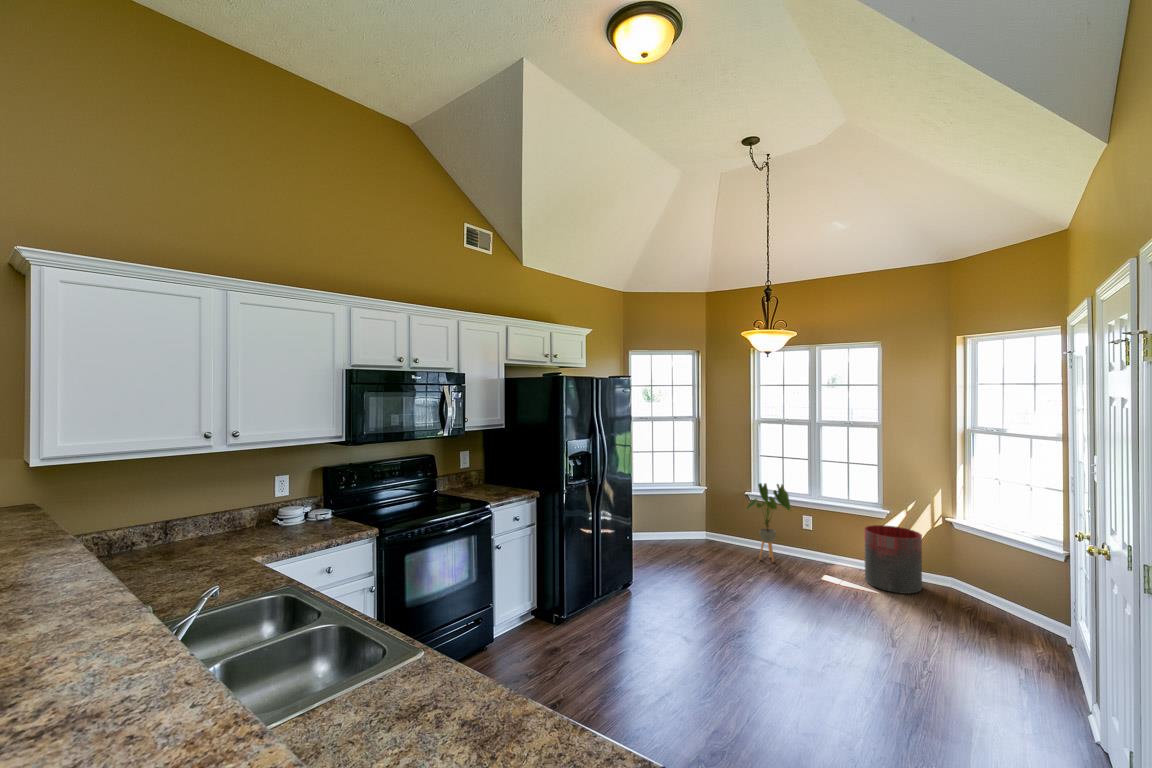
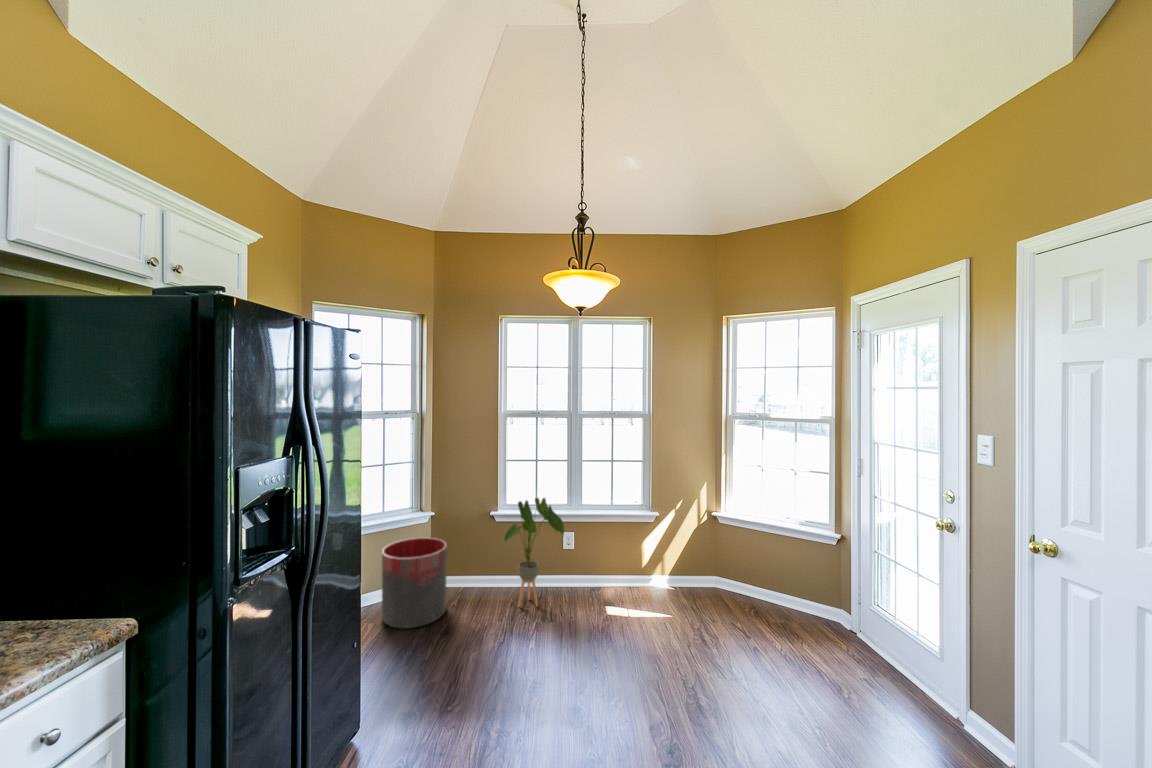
trash can: present [864,525,922,594] -> present [382,538,447,629]

